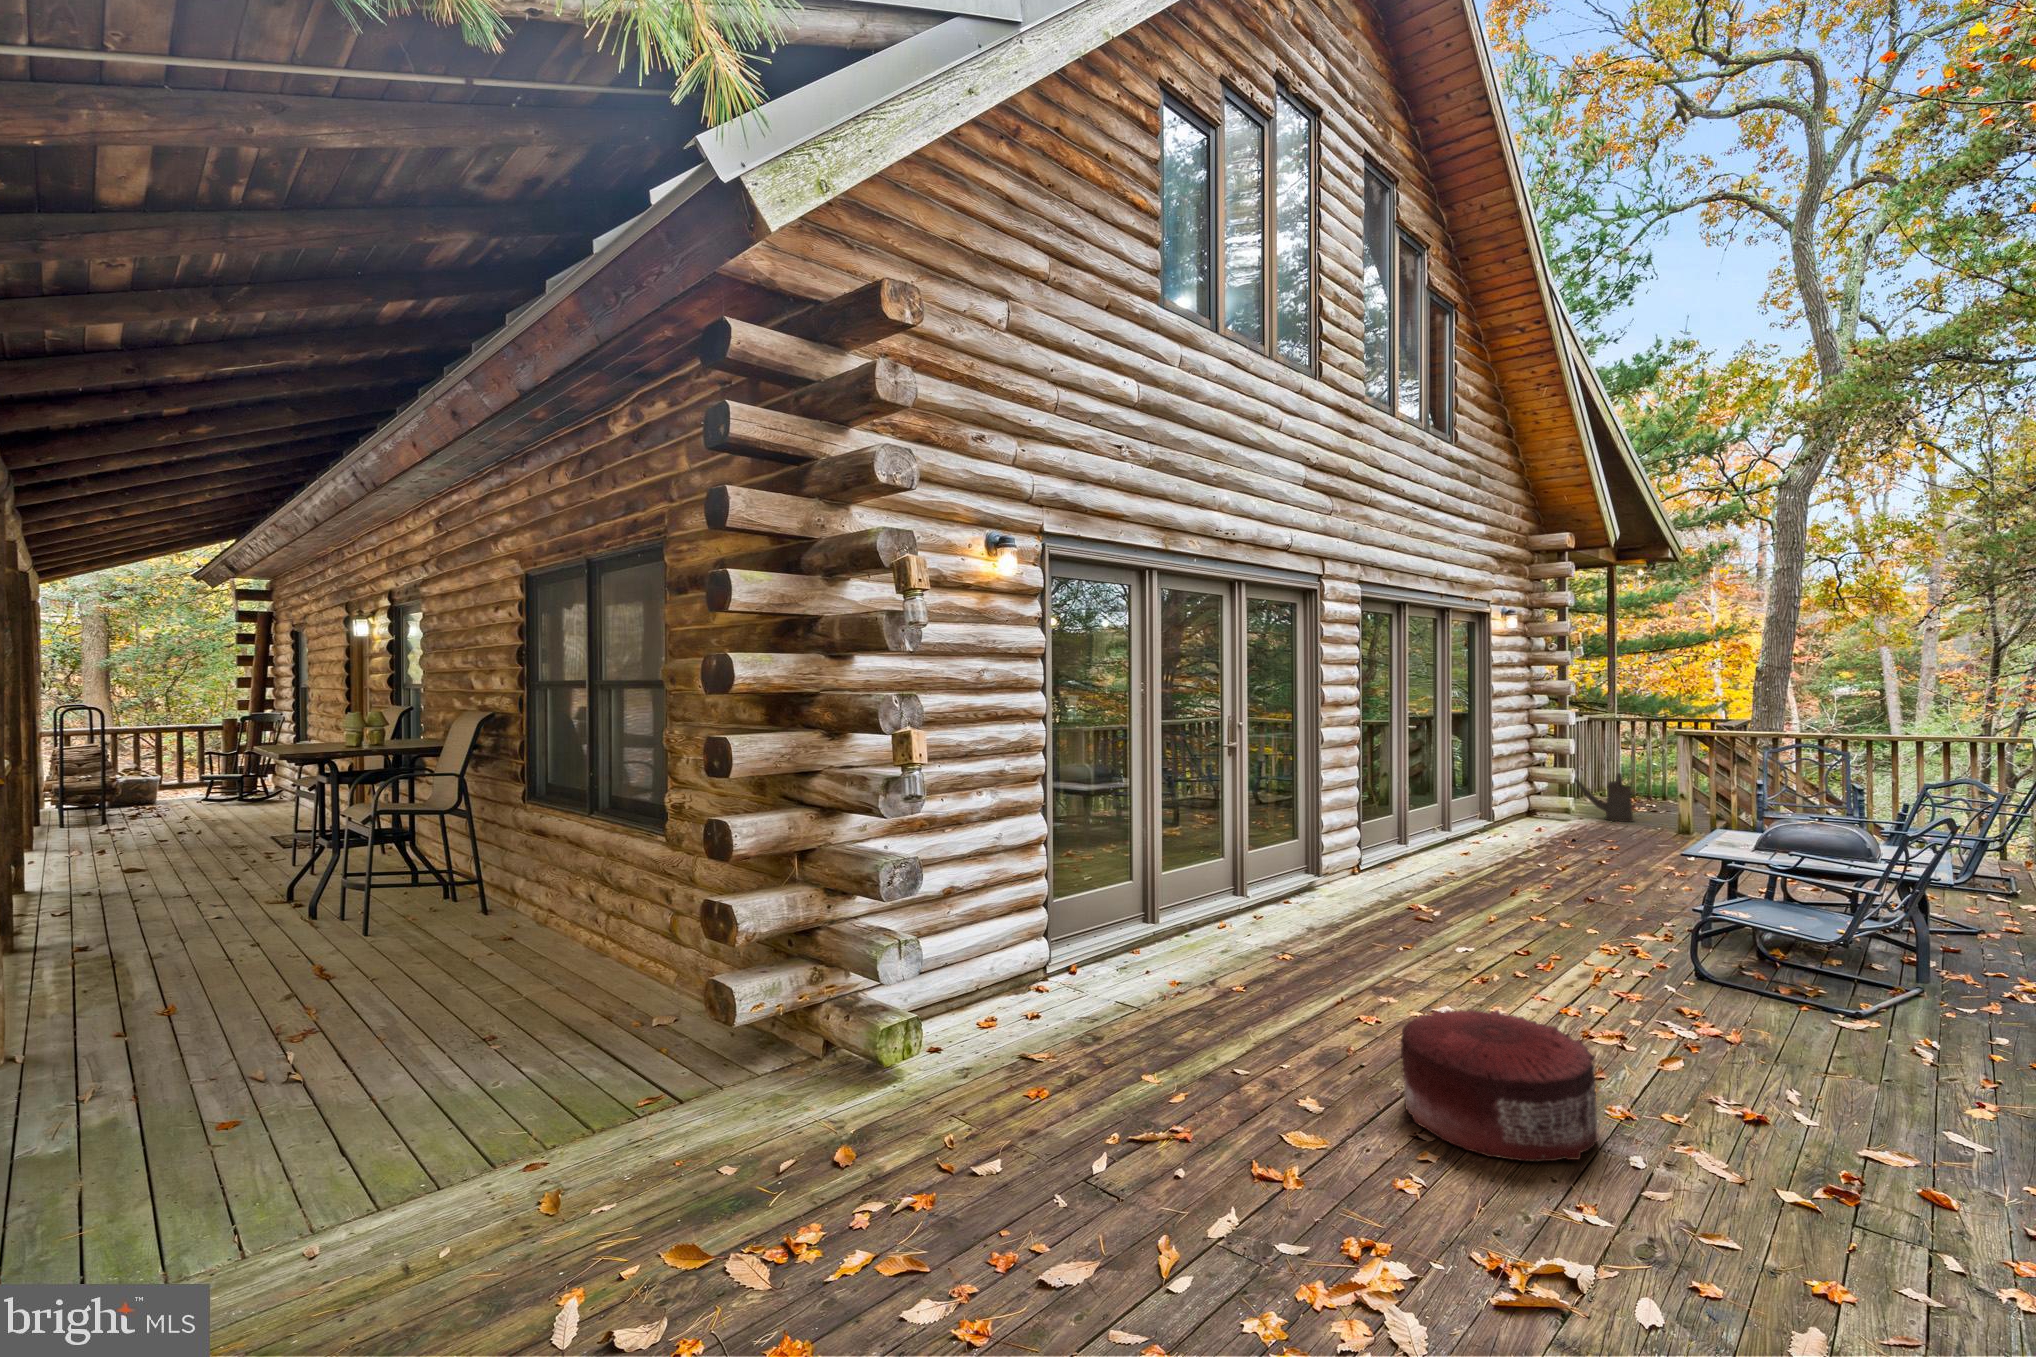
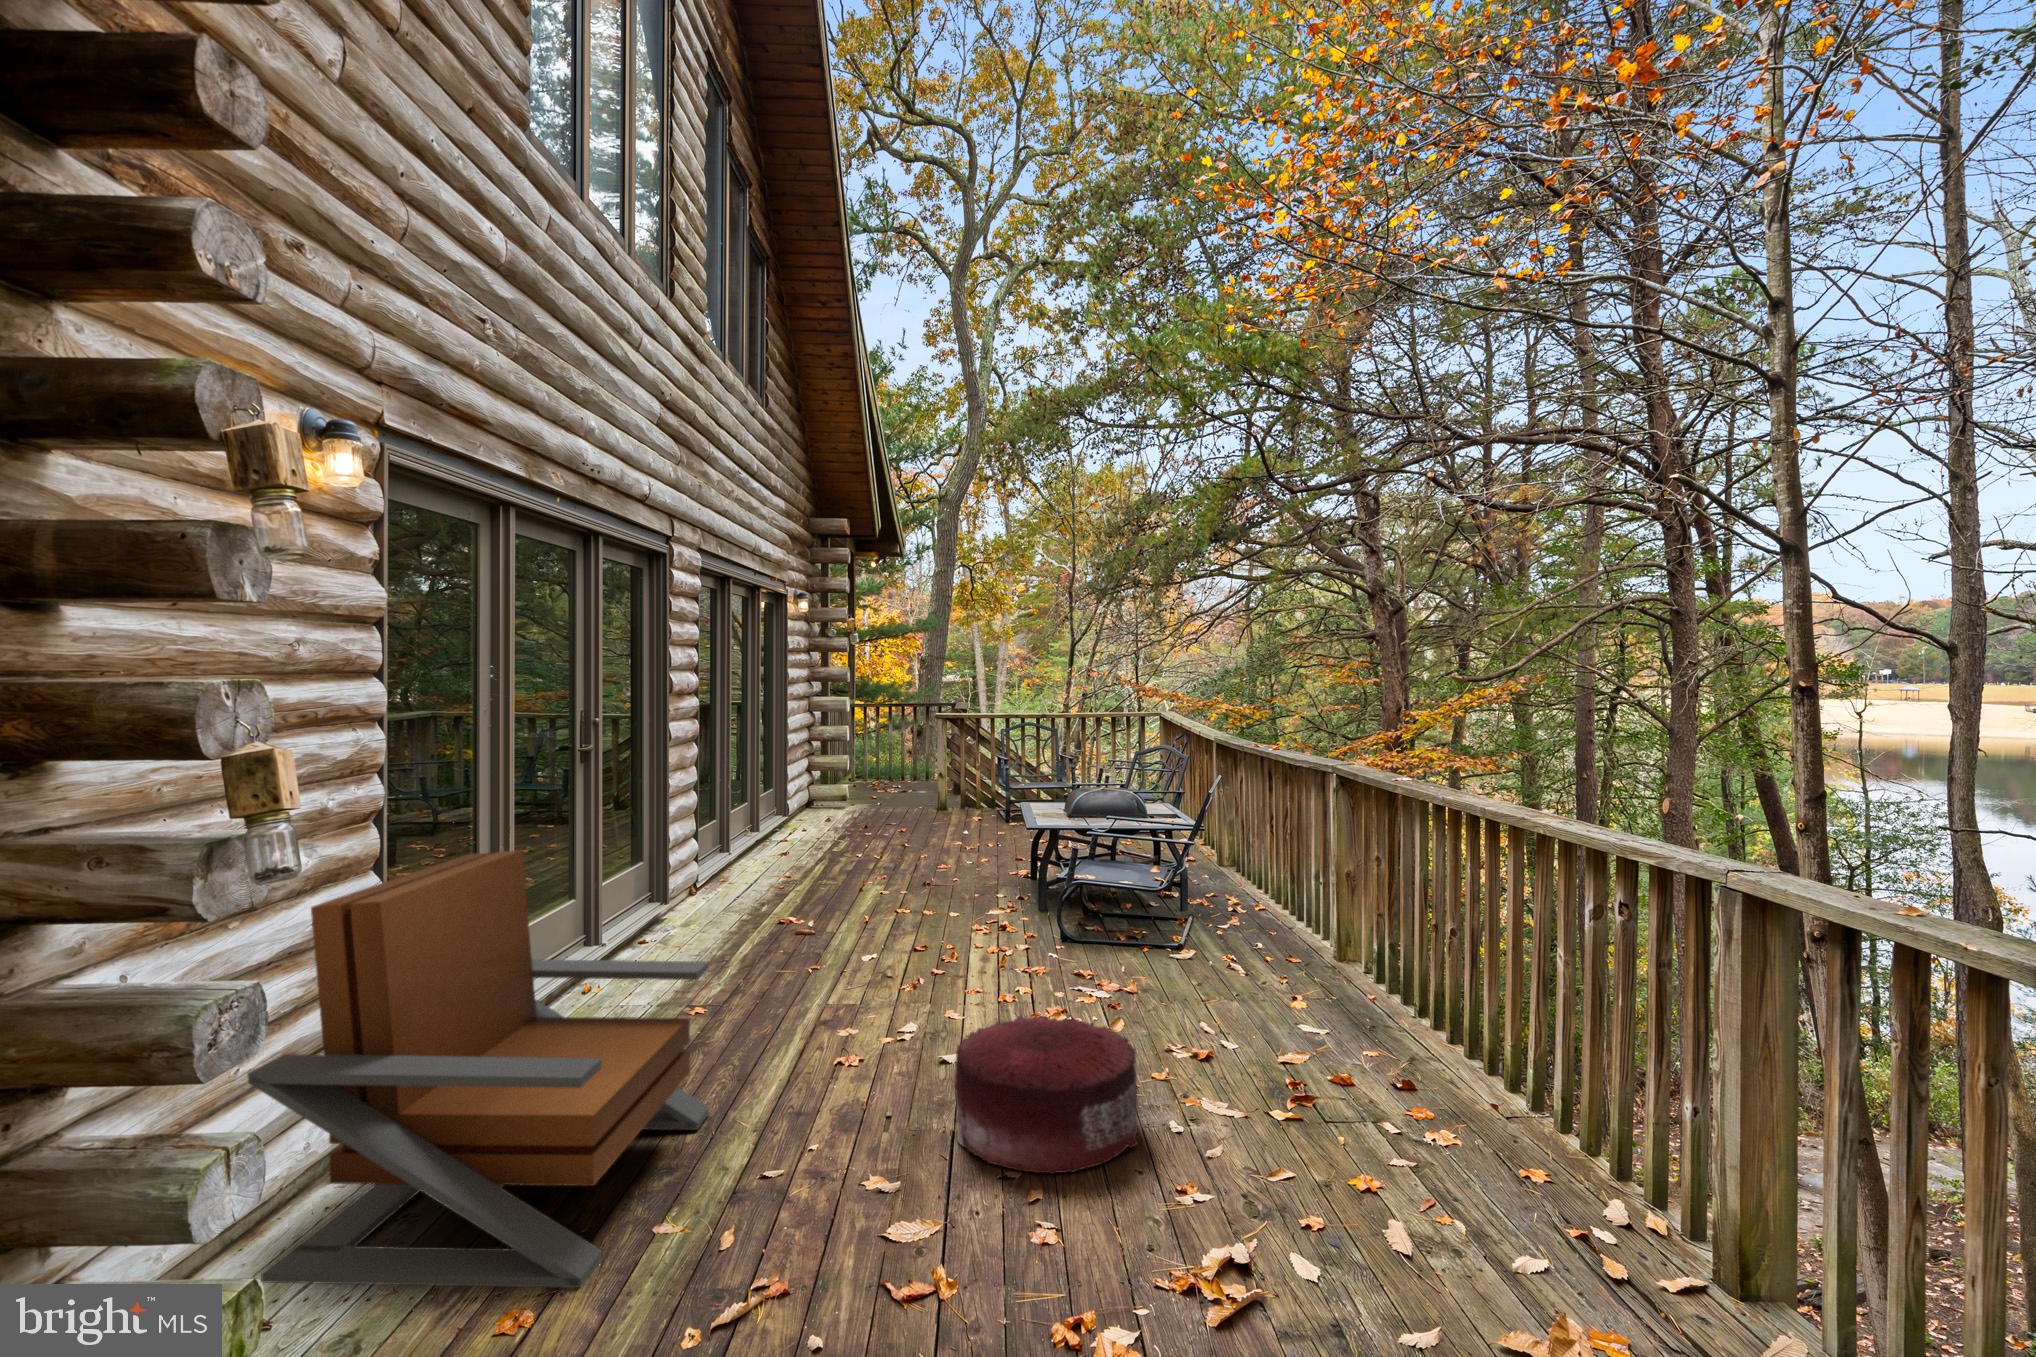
watering can: present [1574,773,1642,822] -> none [845,760,903,808]
lounge chair: none [942,807,1234,1091] -> present [248,850,709,1288]

